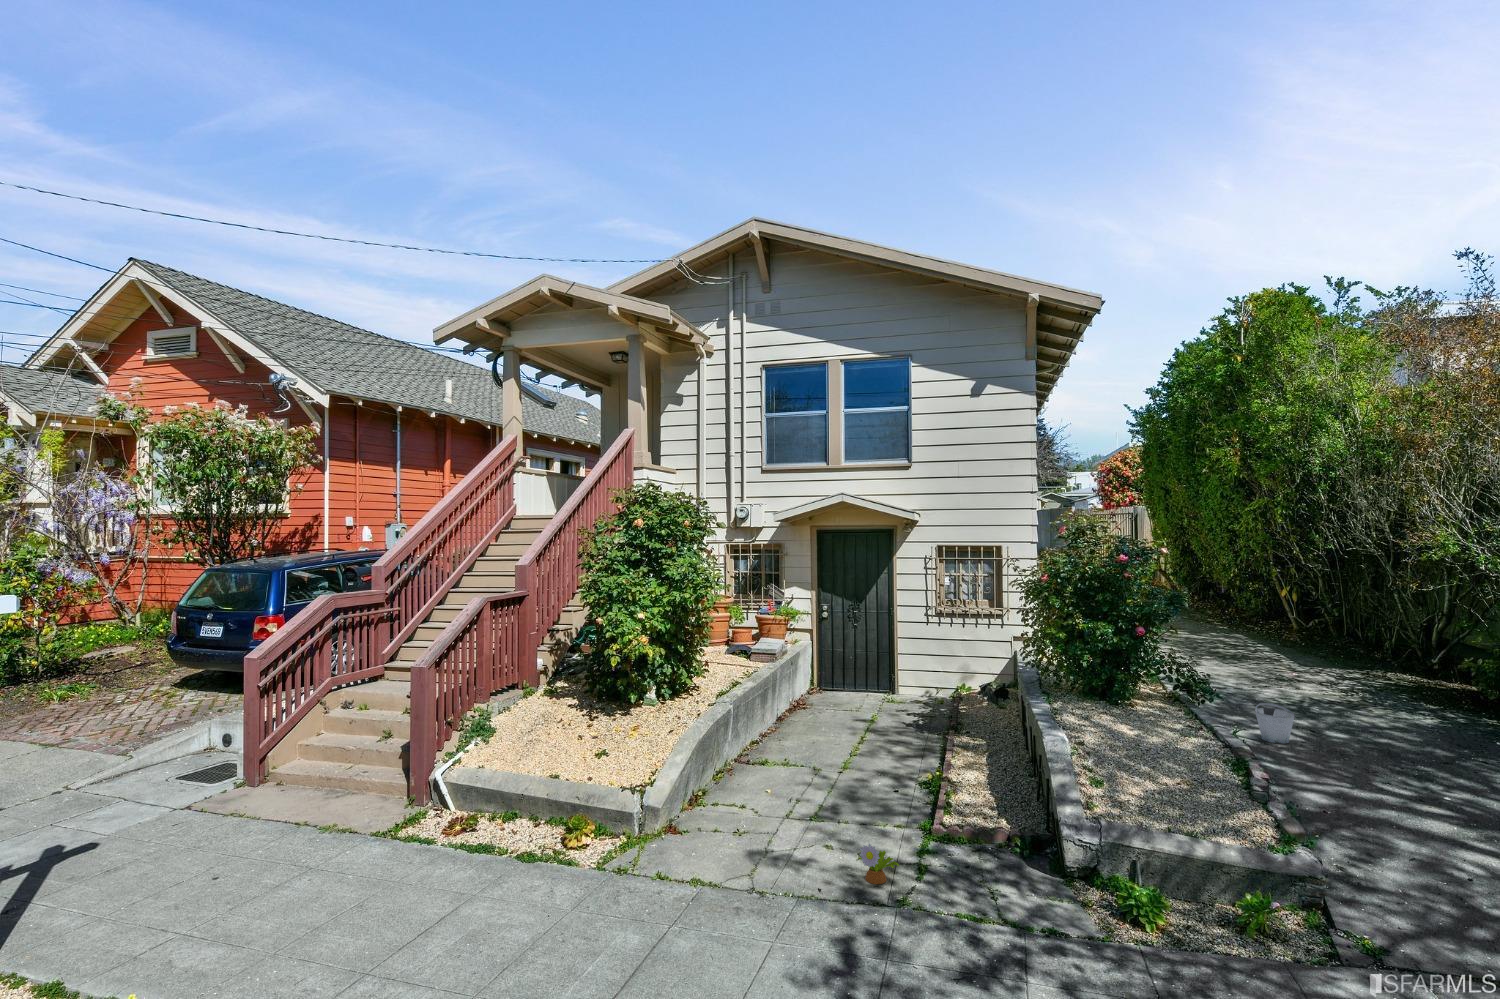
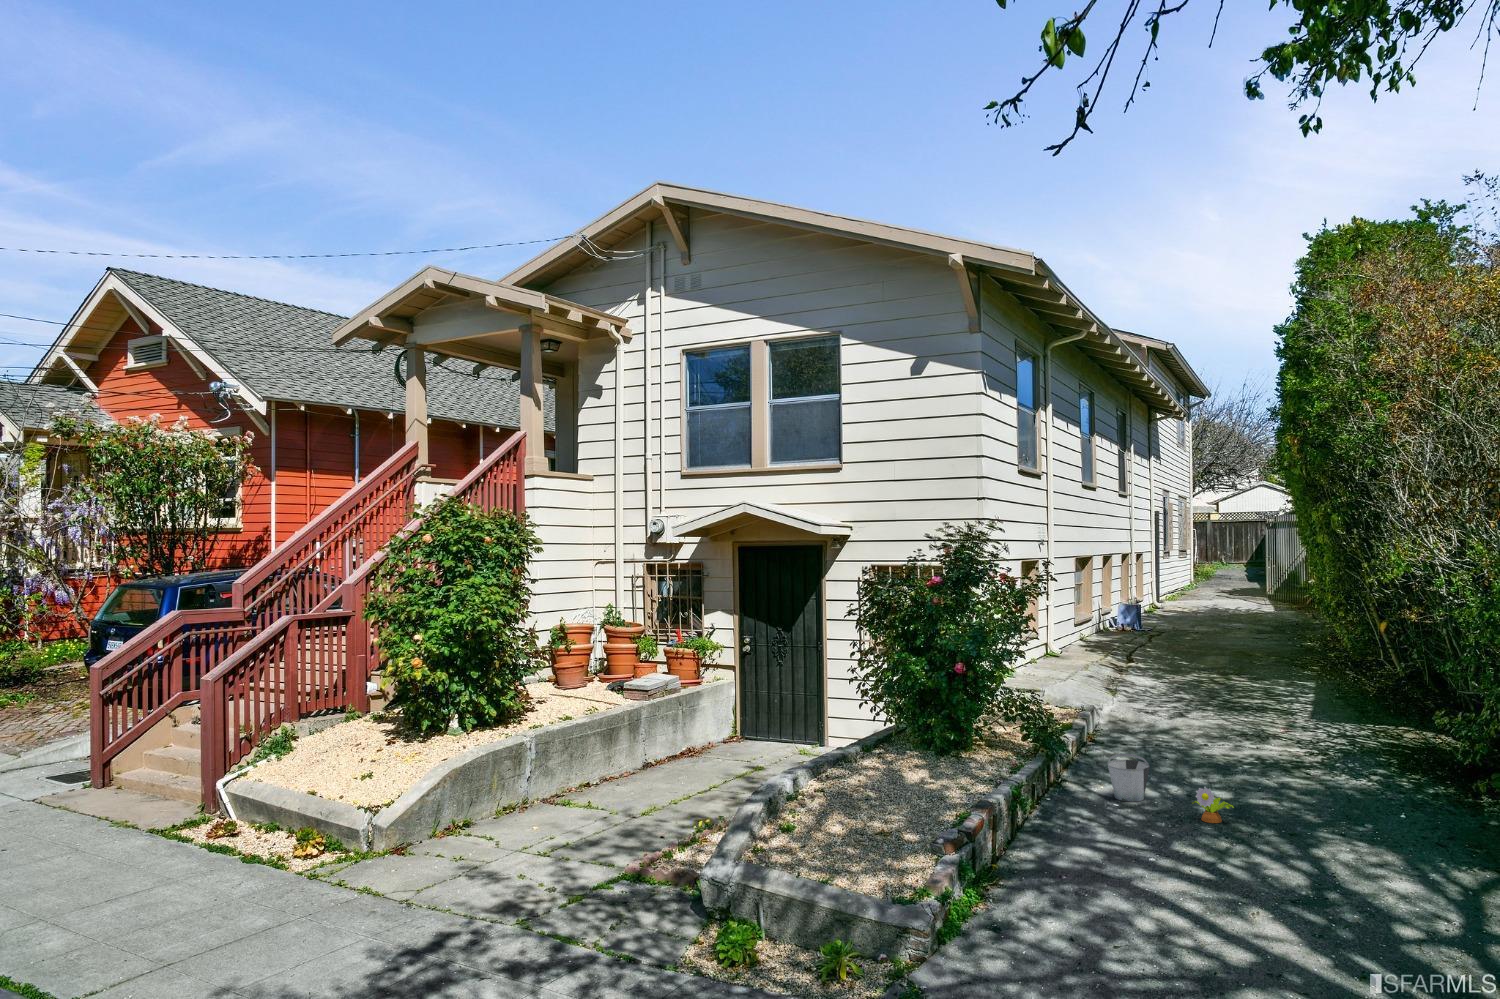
decorative plant: present [858,844,899,884] -> present [1192,787,1234,823]

